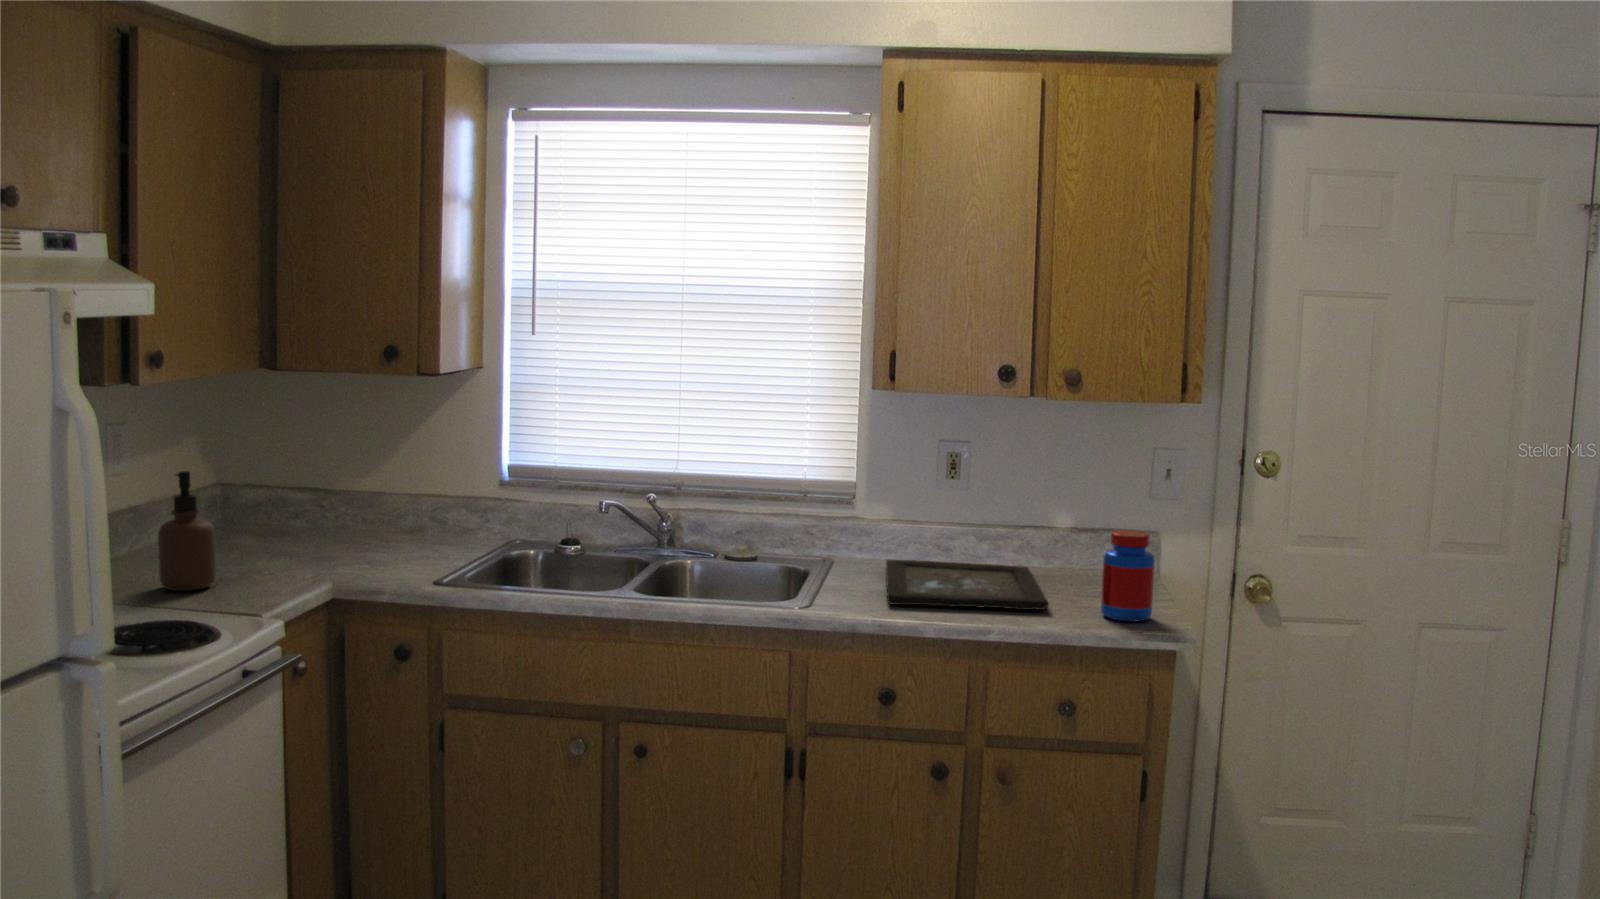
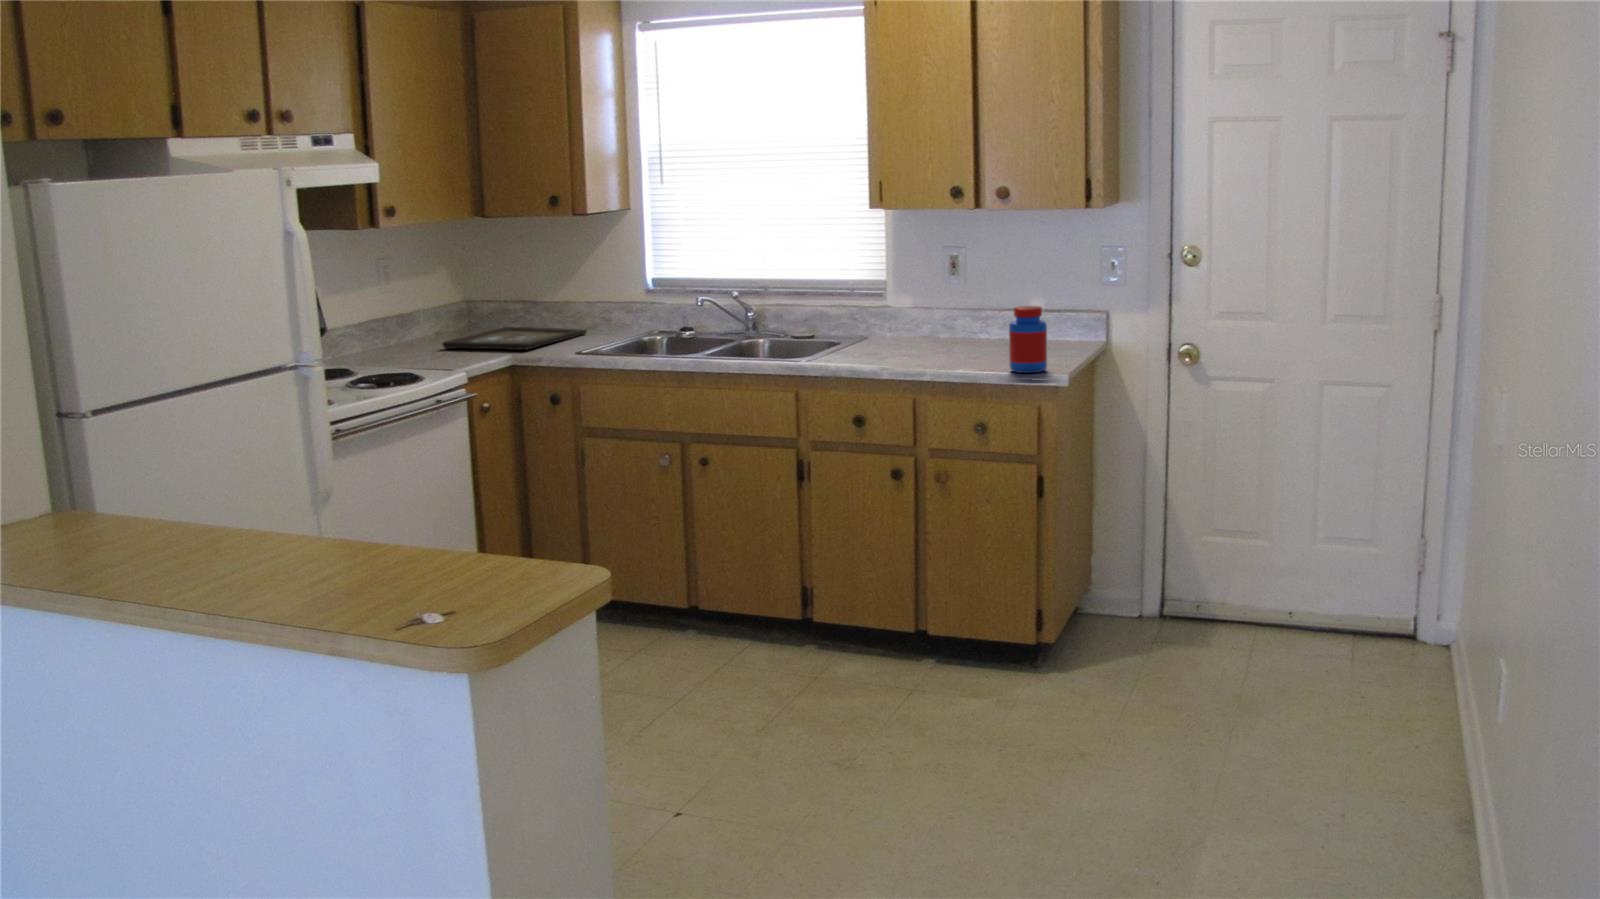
soap dispenser: present [158,471,216,591] -> none [404,283,440,360]
tray: present [886,560,1048,610] -> present [443,327,587,350]

